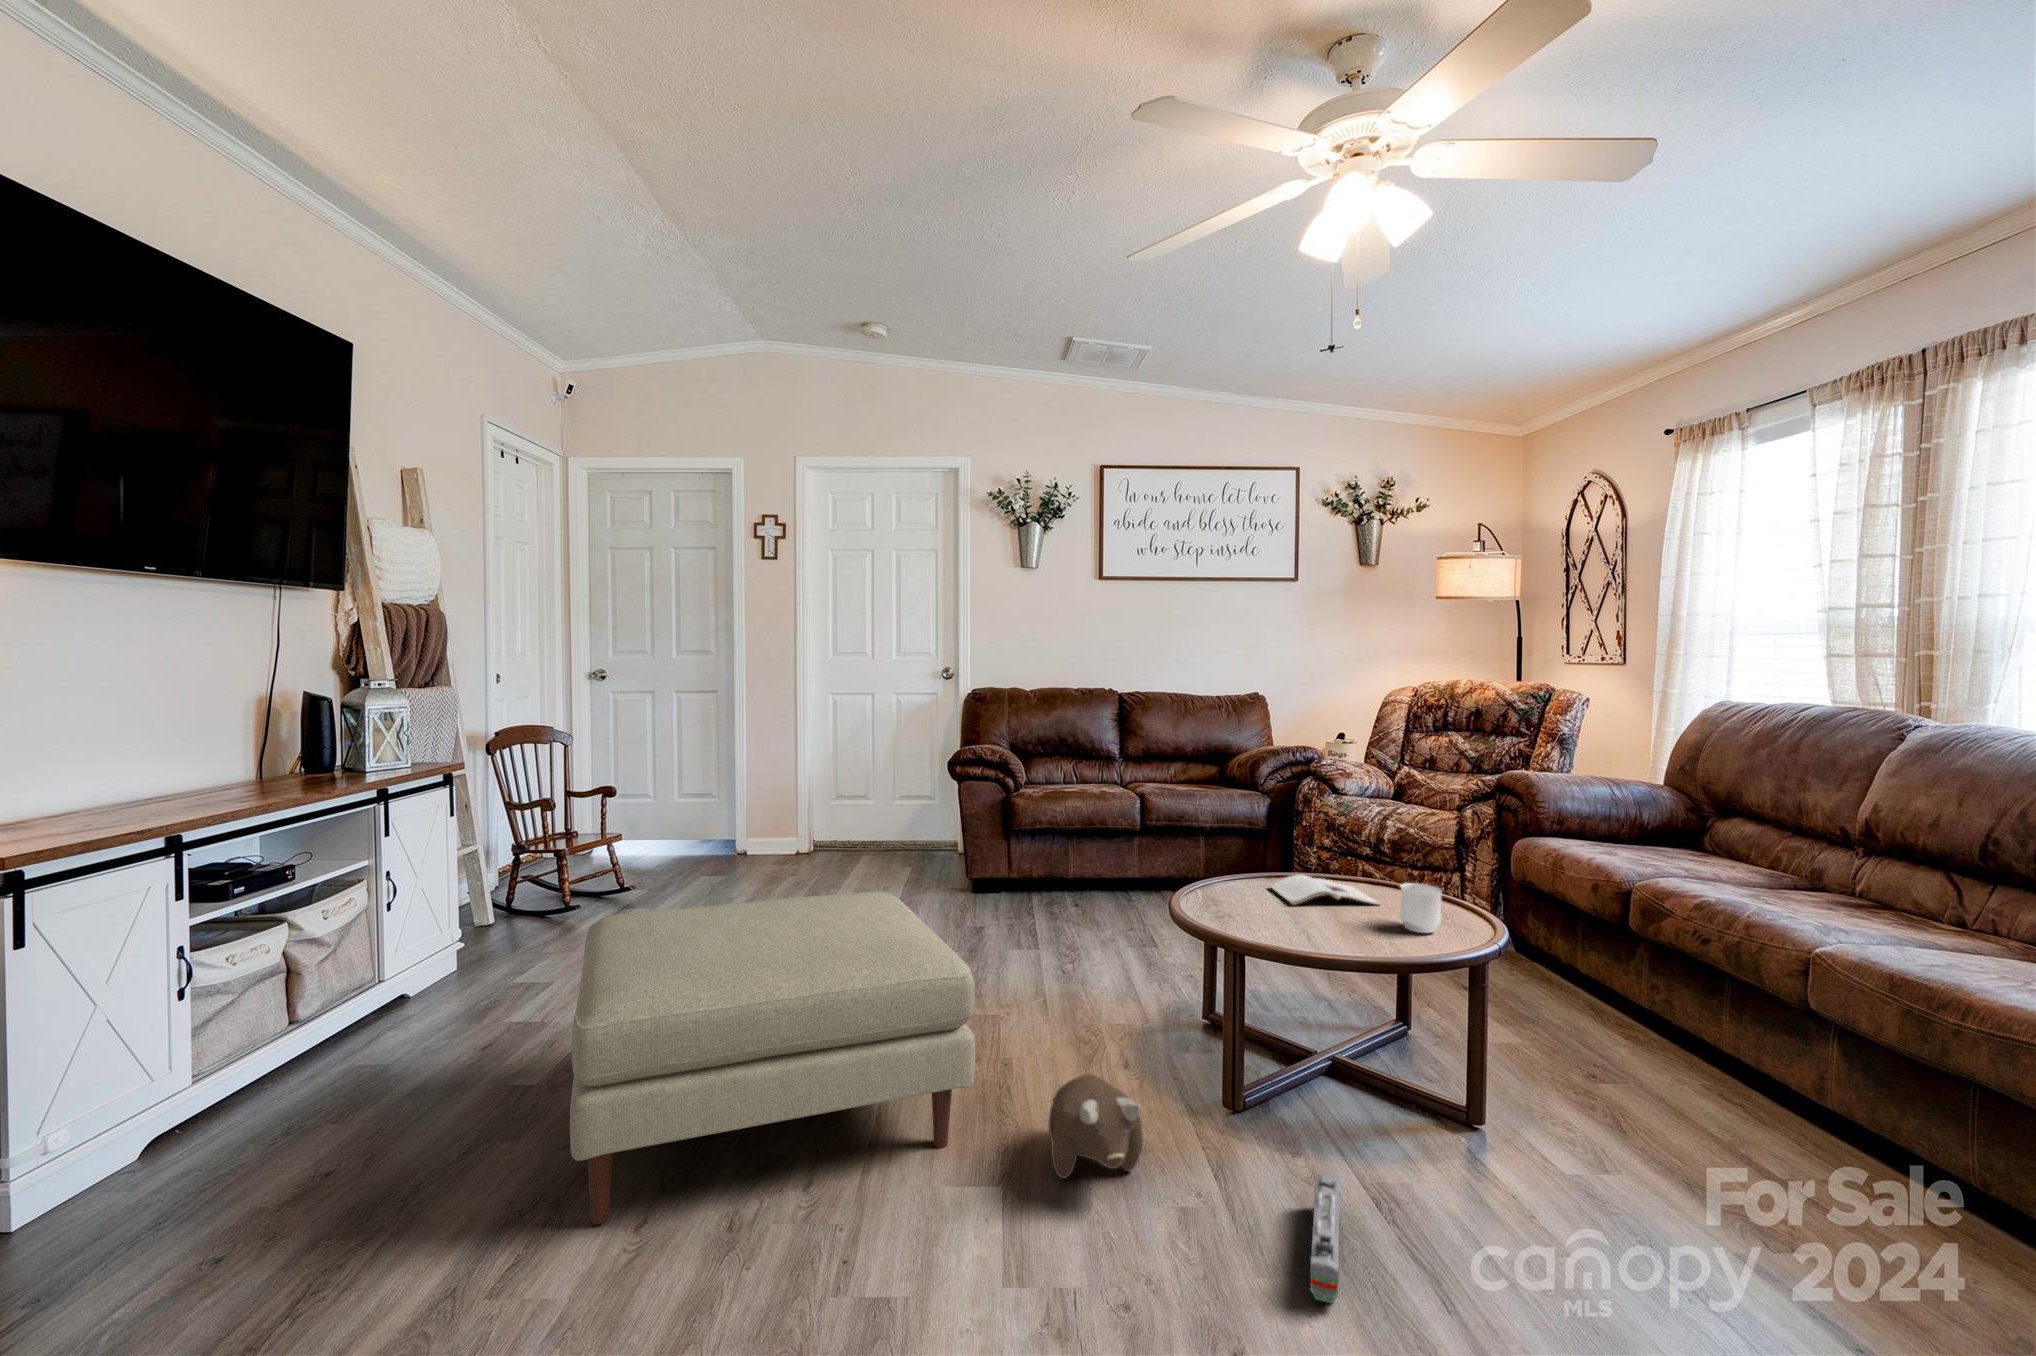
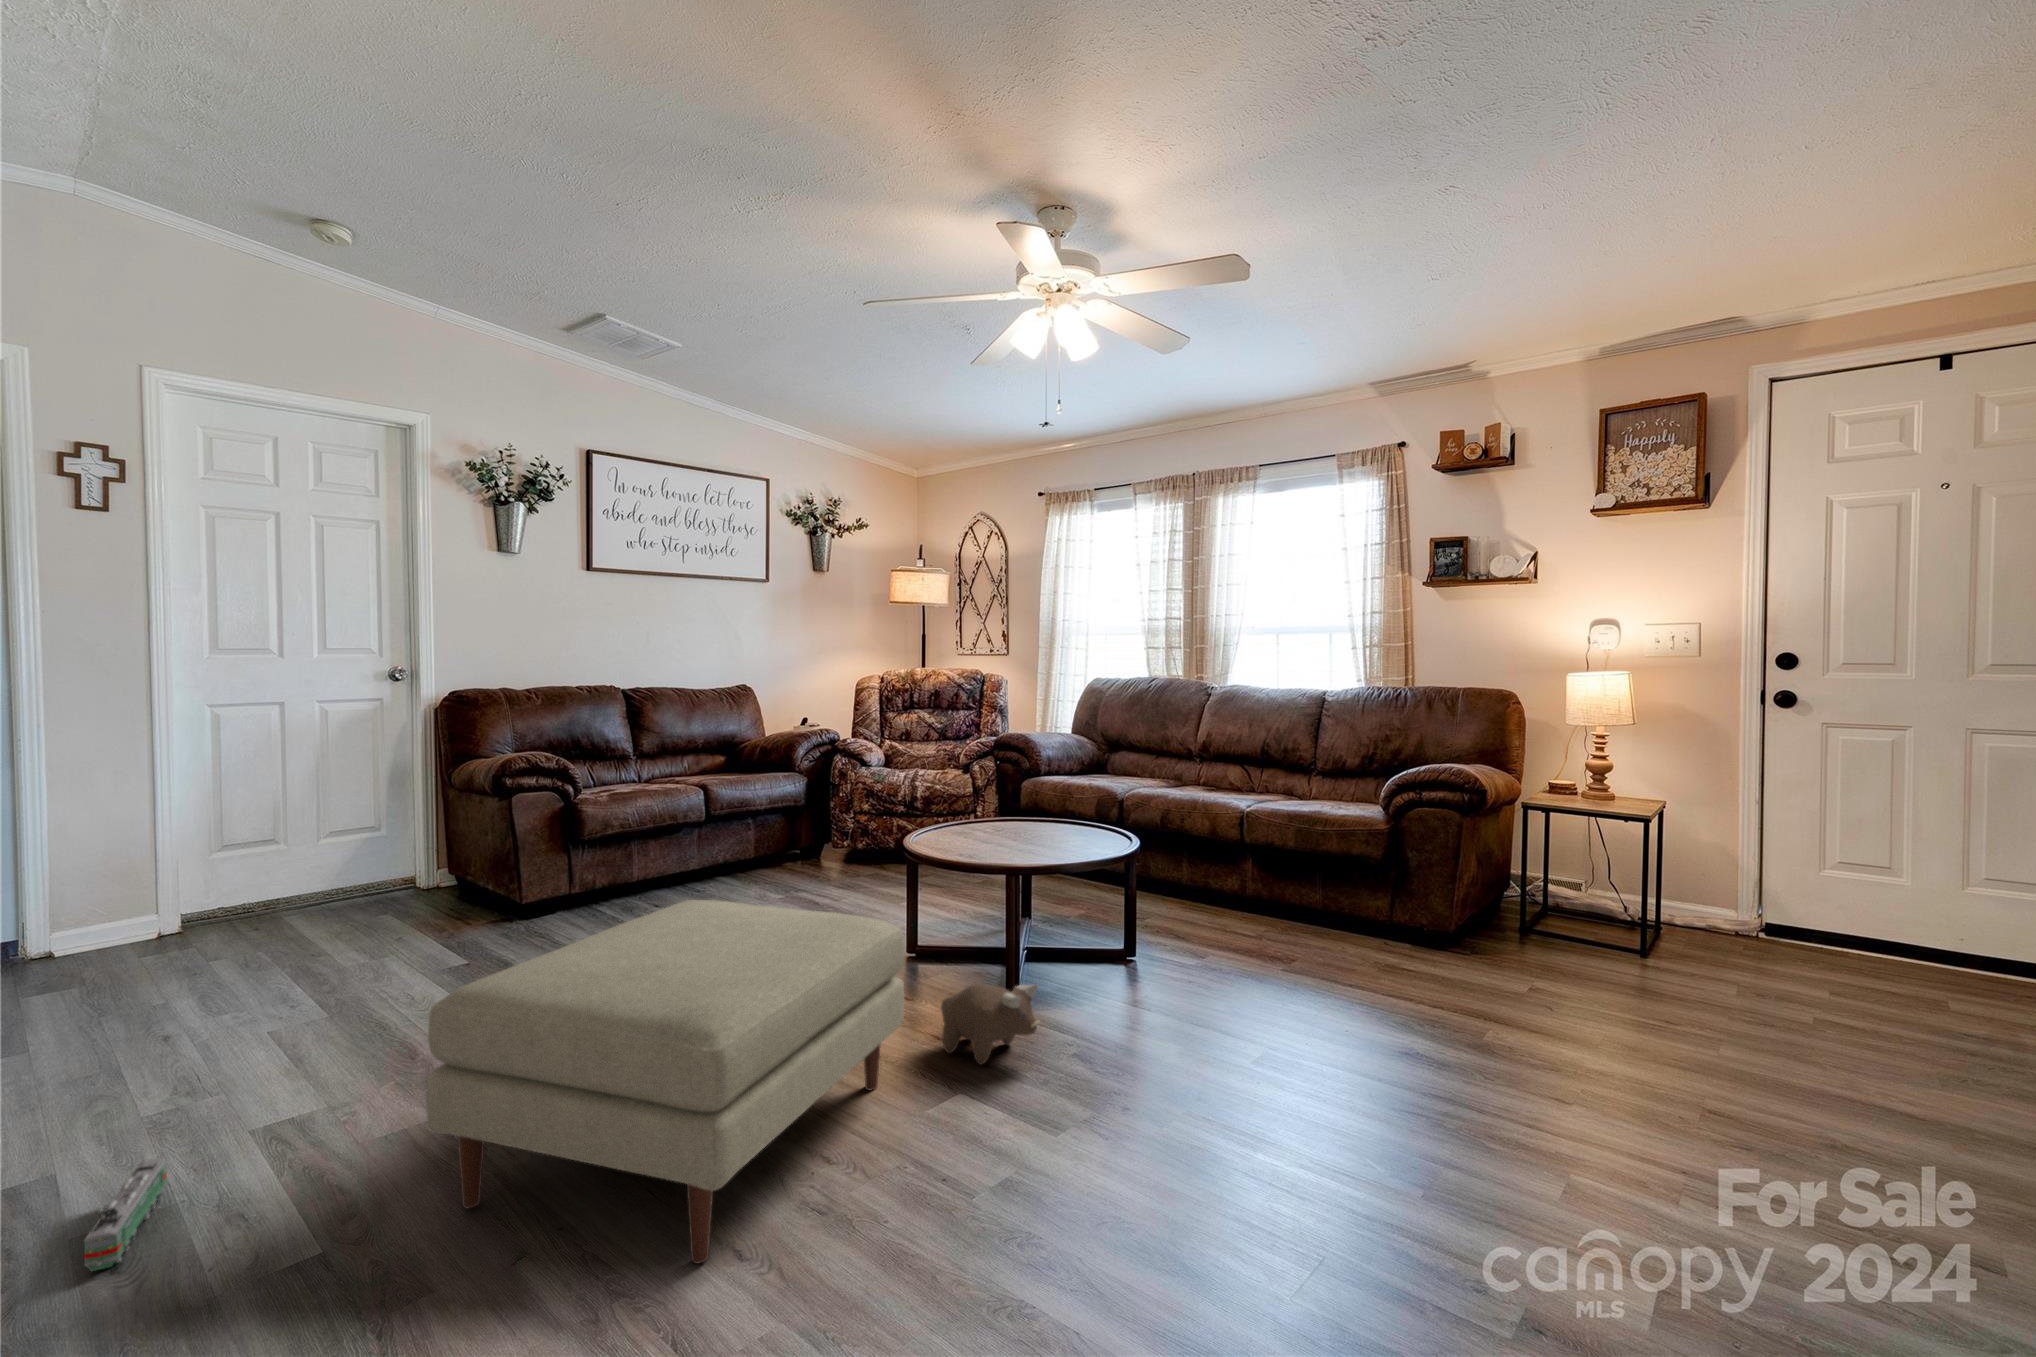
magazine: present [1270,875,1380,905] -> none [959,820,1037,840]
mug: present [1400,883,1442,933] -> none [1067,806,1097,838]
toy train: present [1310,1174,1340,1303] -> present [84,1158,167,1271]

